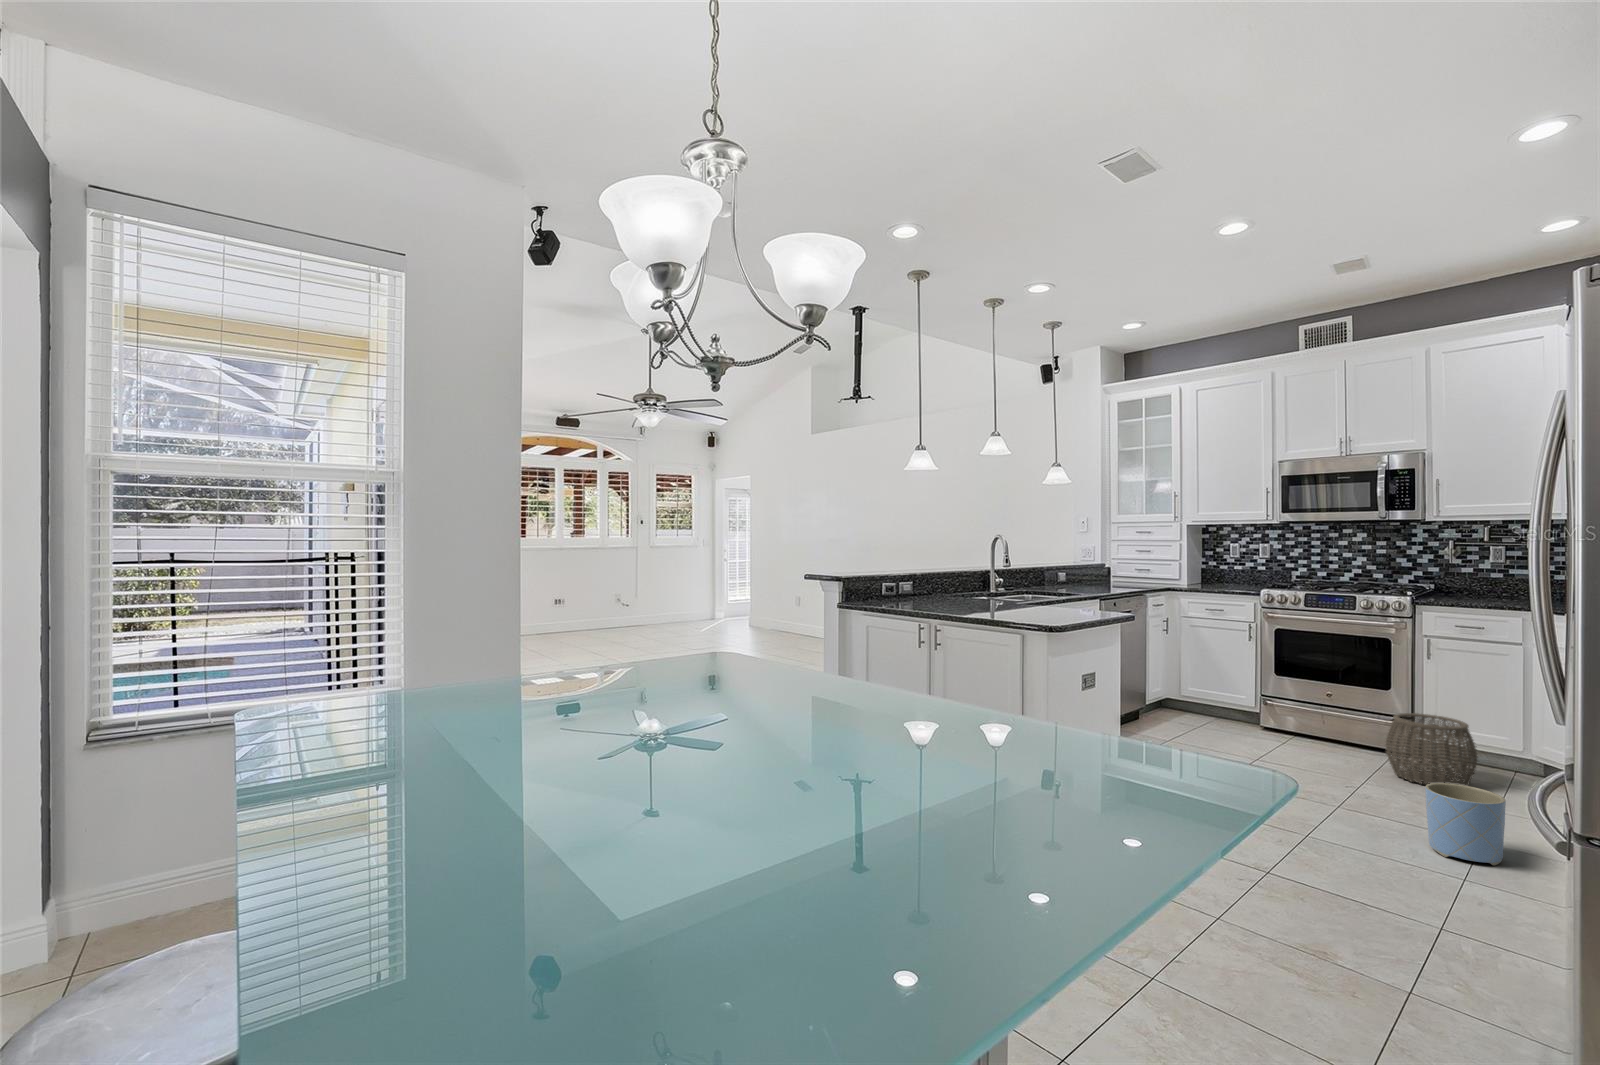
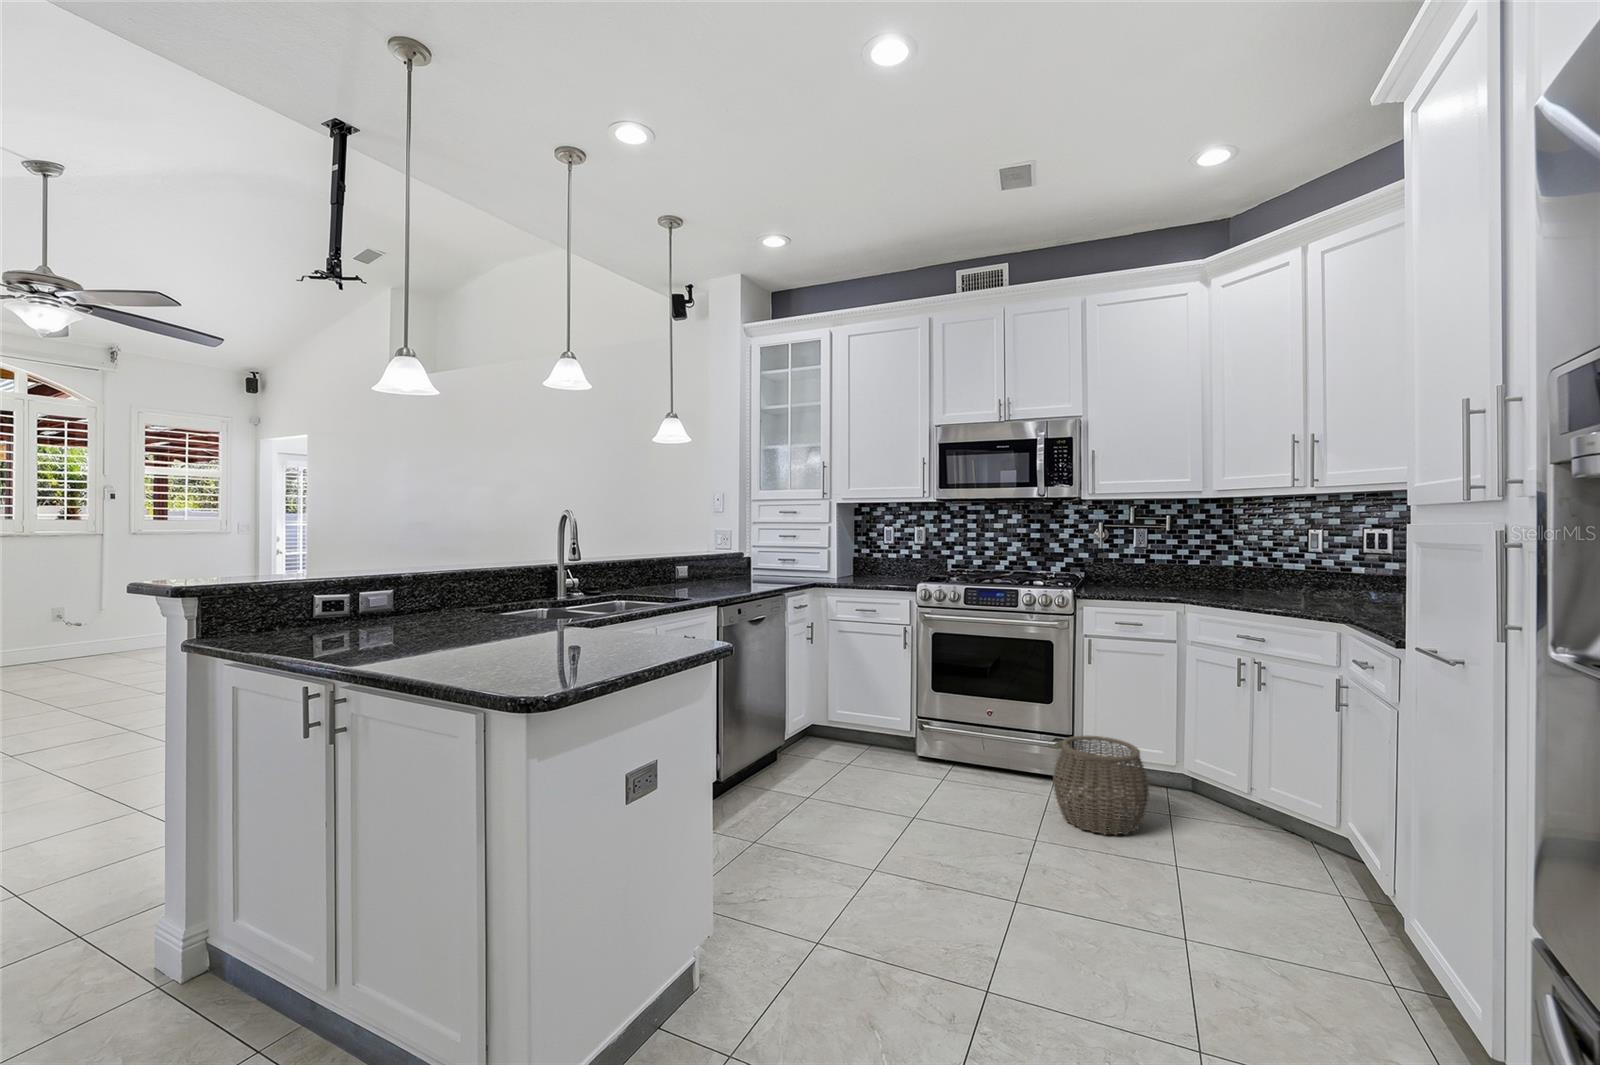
planter: present [1425,783,1506,866] -> none [1139,877,1243,1016]

